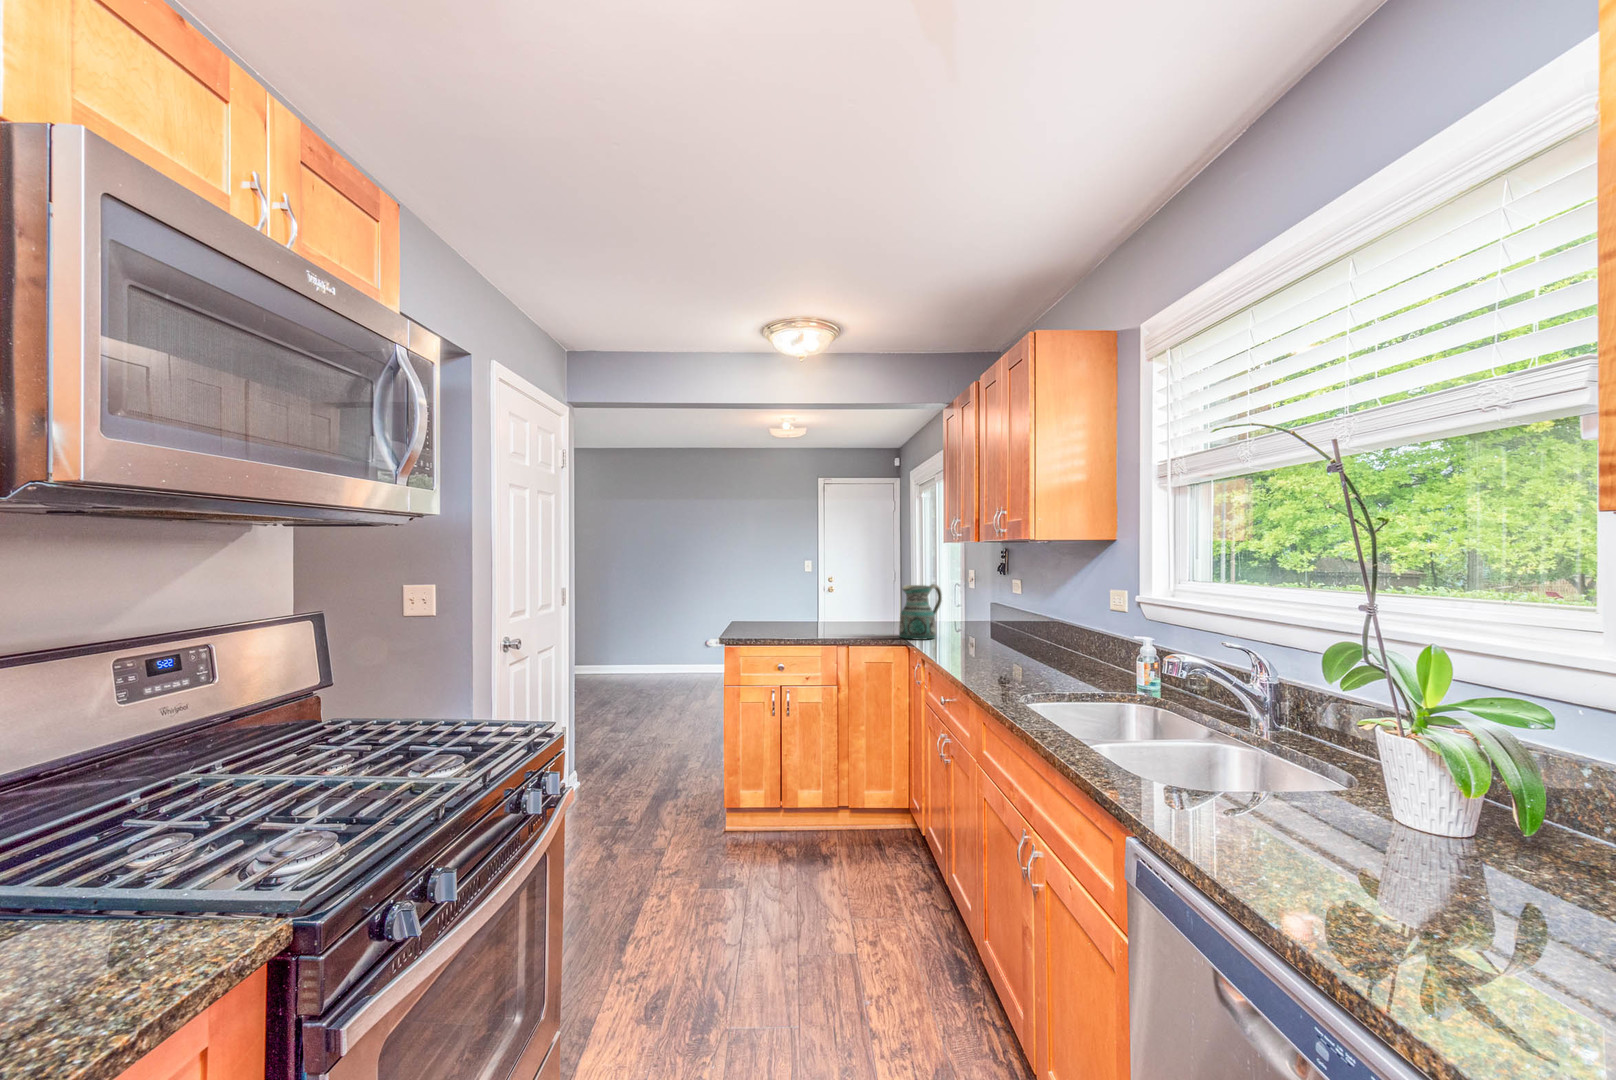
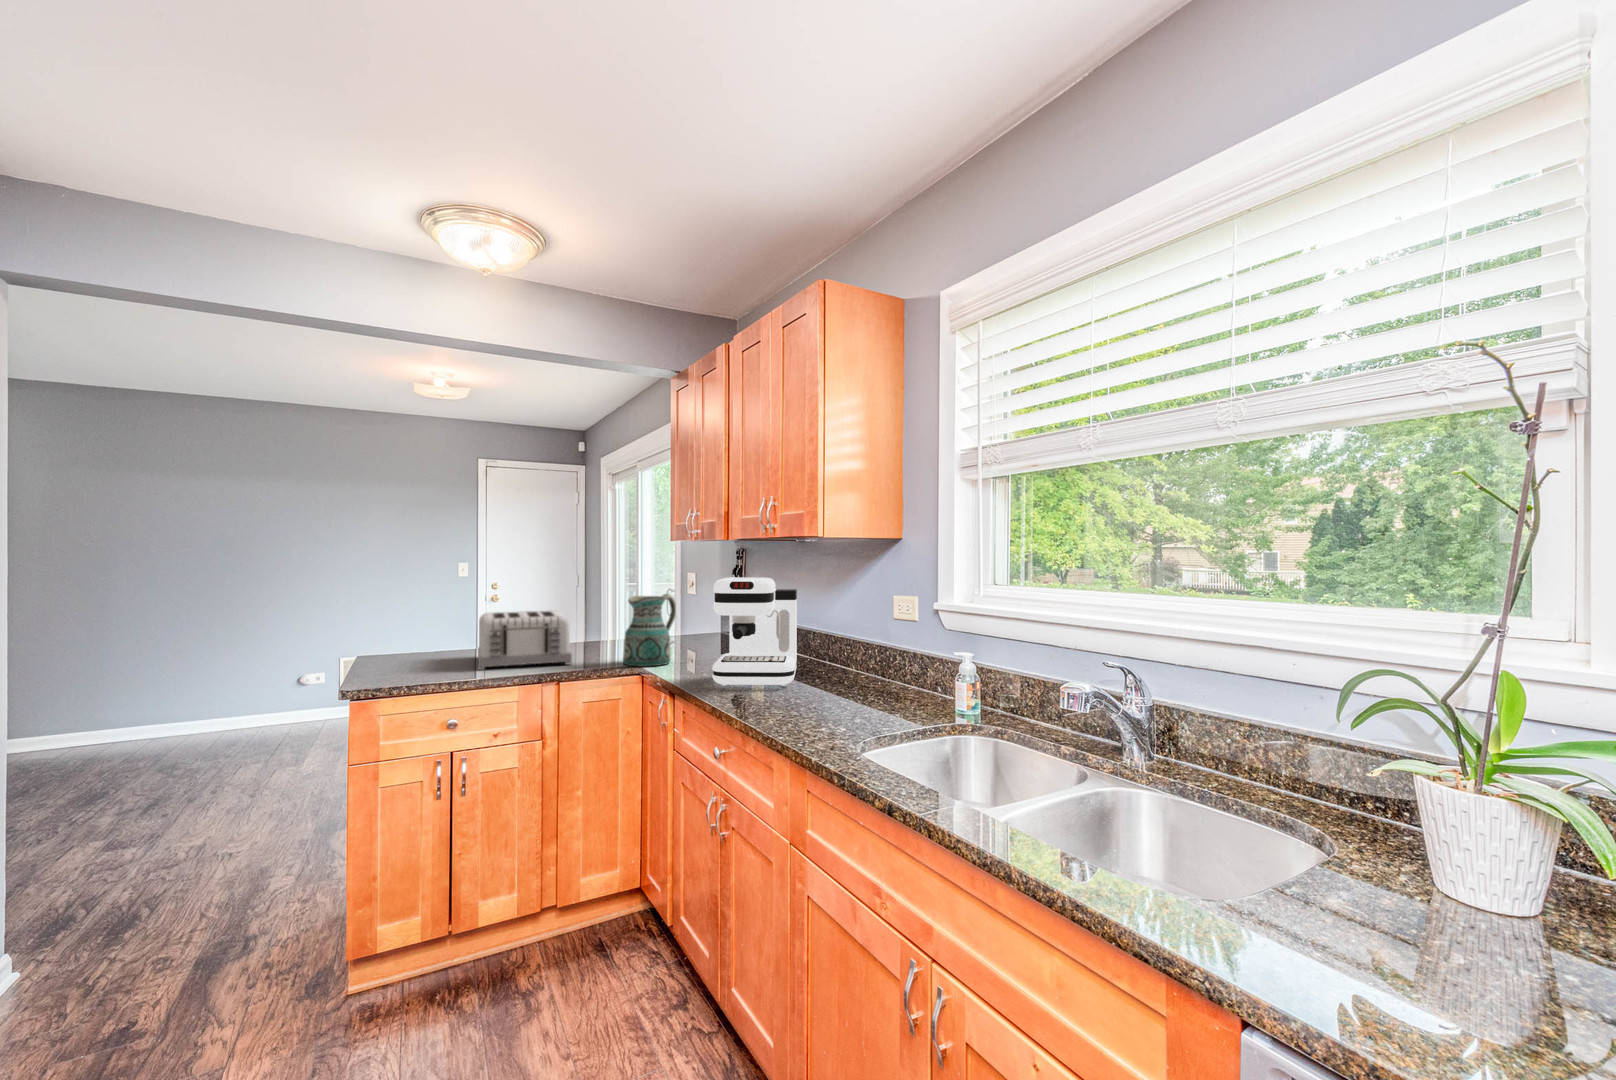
coffee maker: none [955,572,1031,659] -> present [712,577,797,686]
toaster: none [799,595,862,635] -> present [478,611,572,670]

